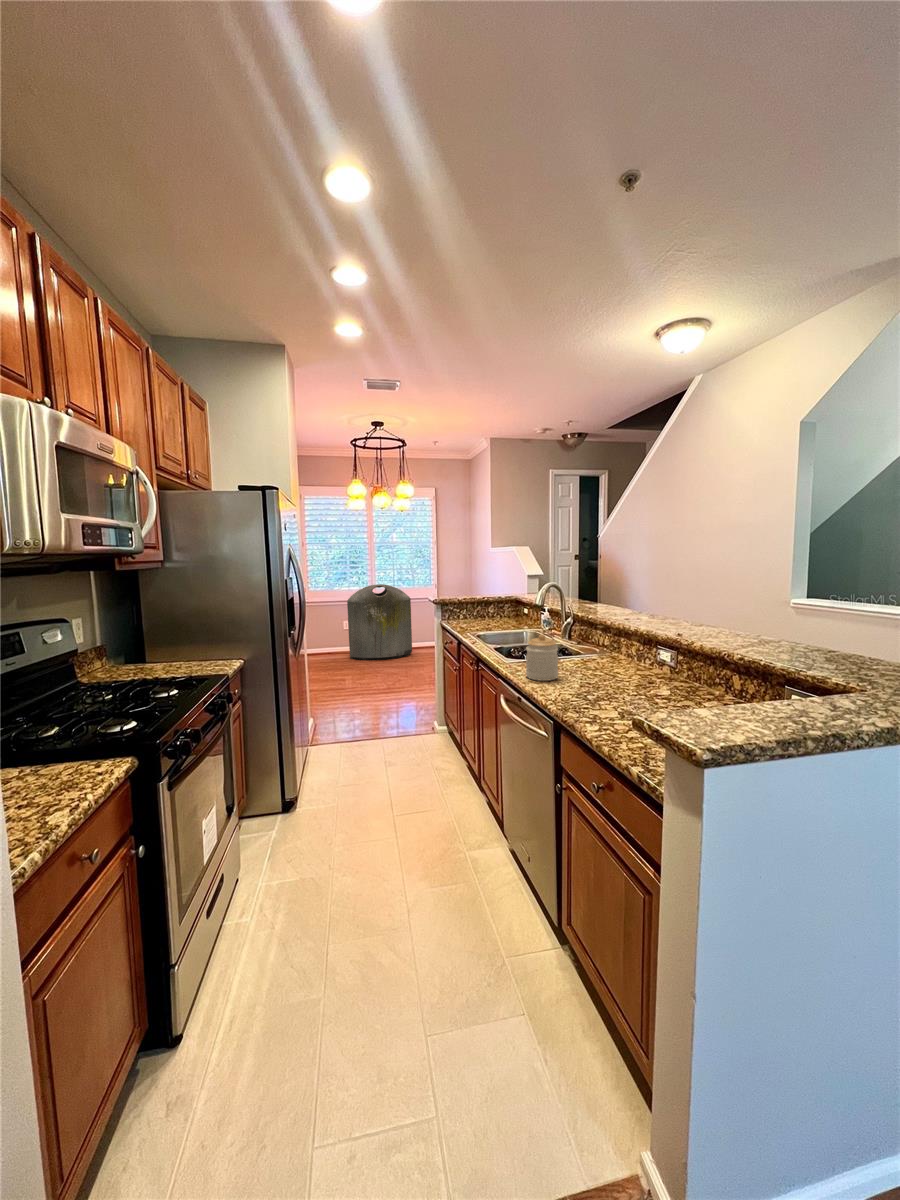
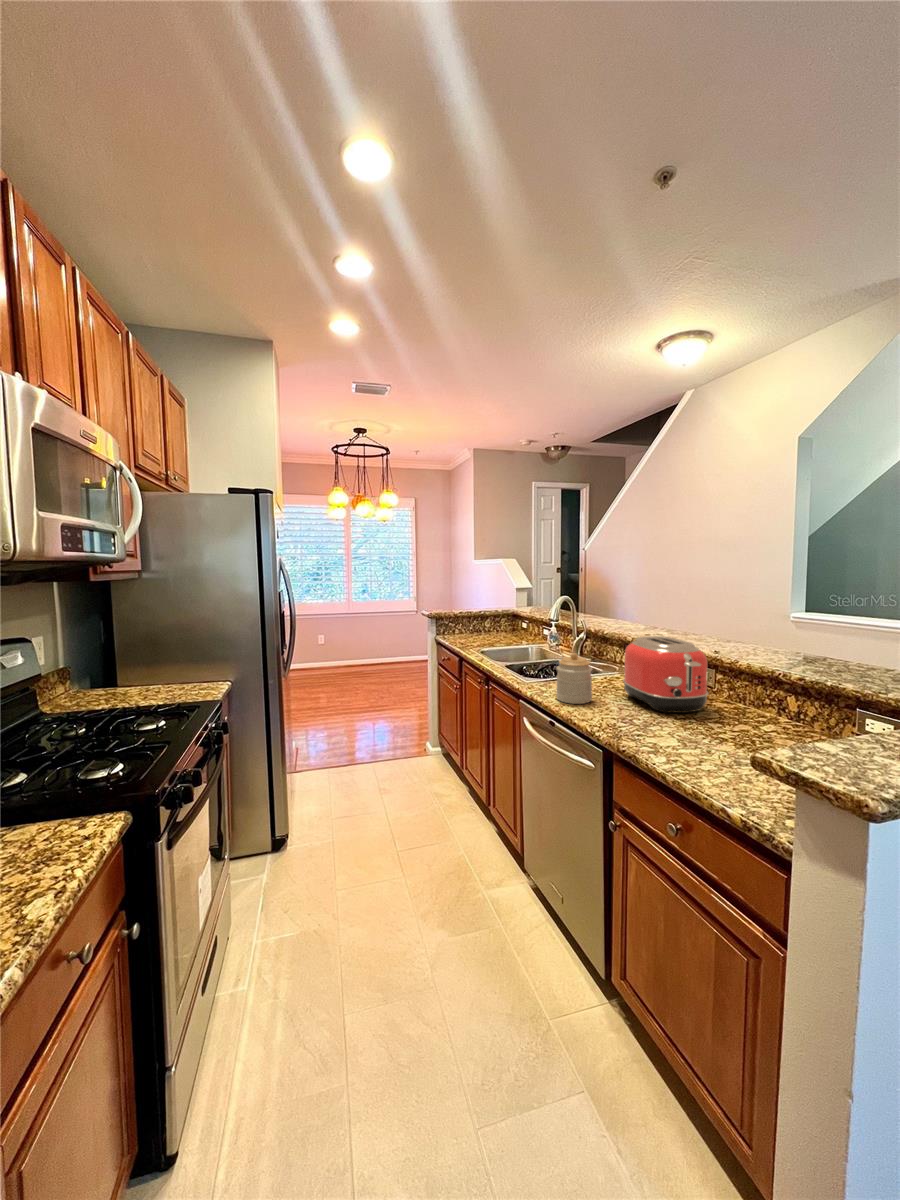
trash can: present [347,584,412,660] -> none [323,597,392,678]
toaster: none [589,620,663,690] -> present [623,636,708,713]

